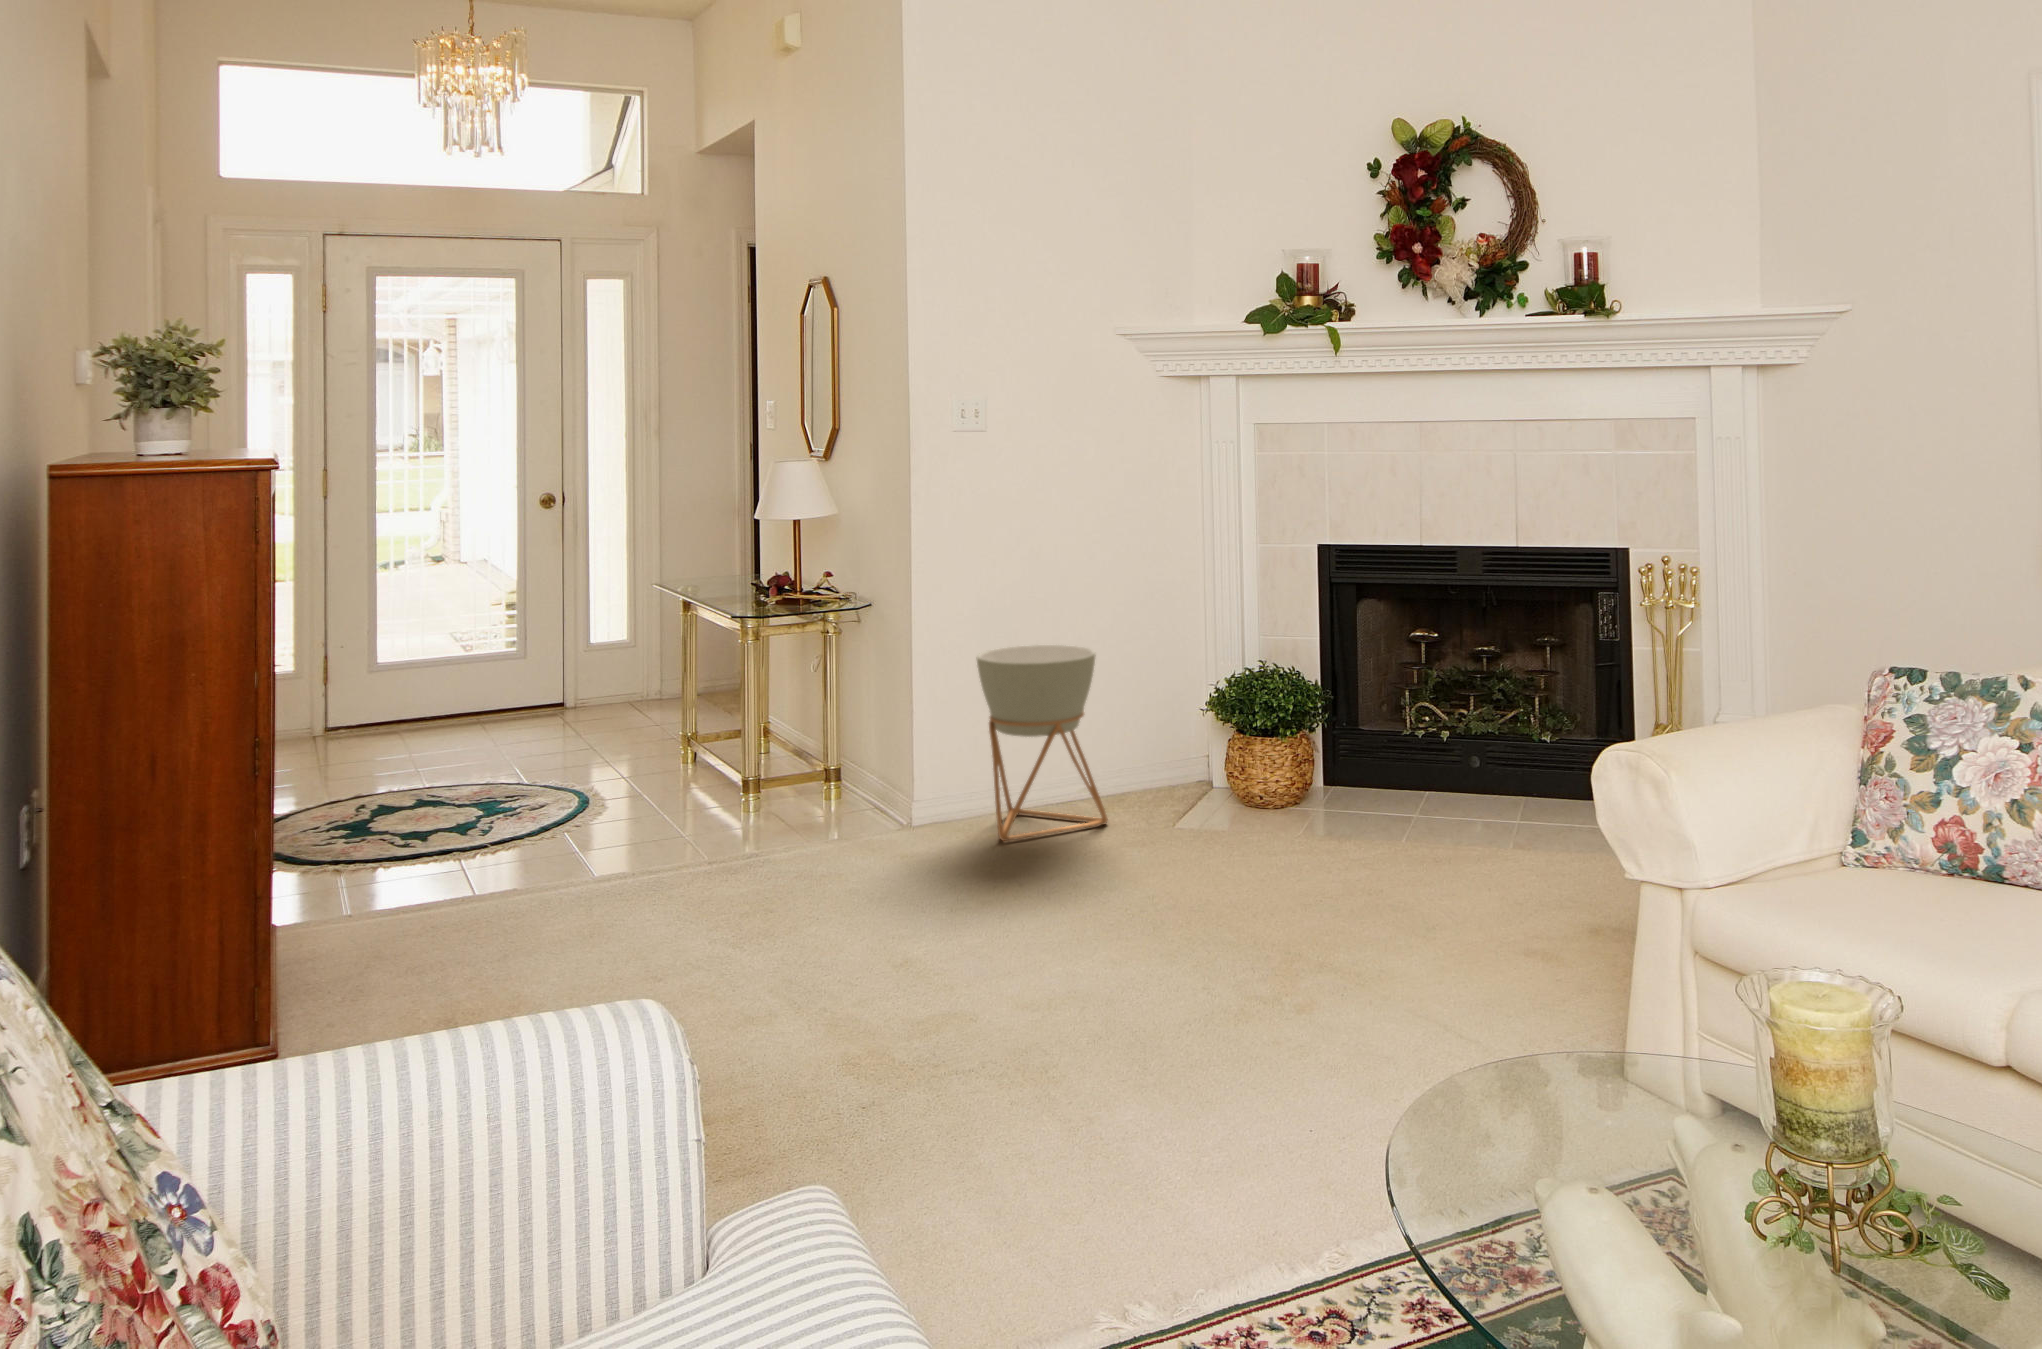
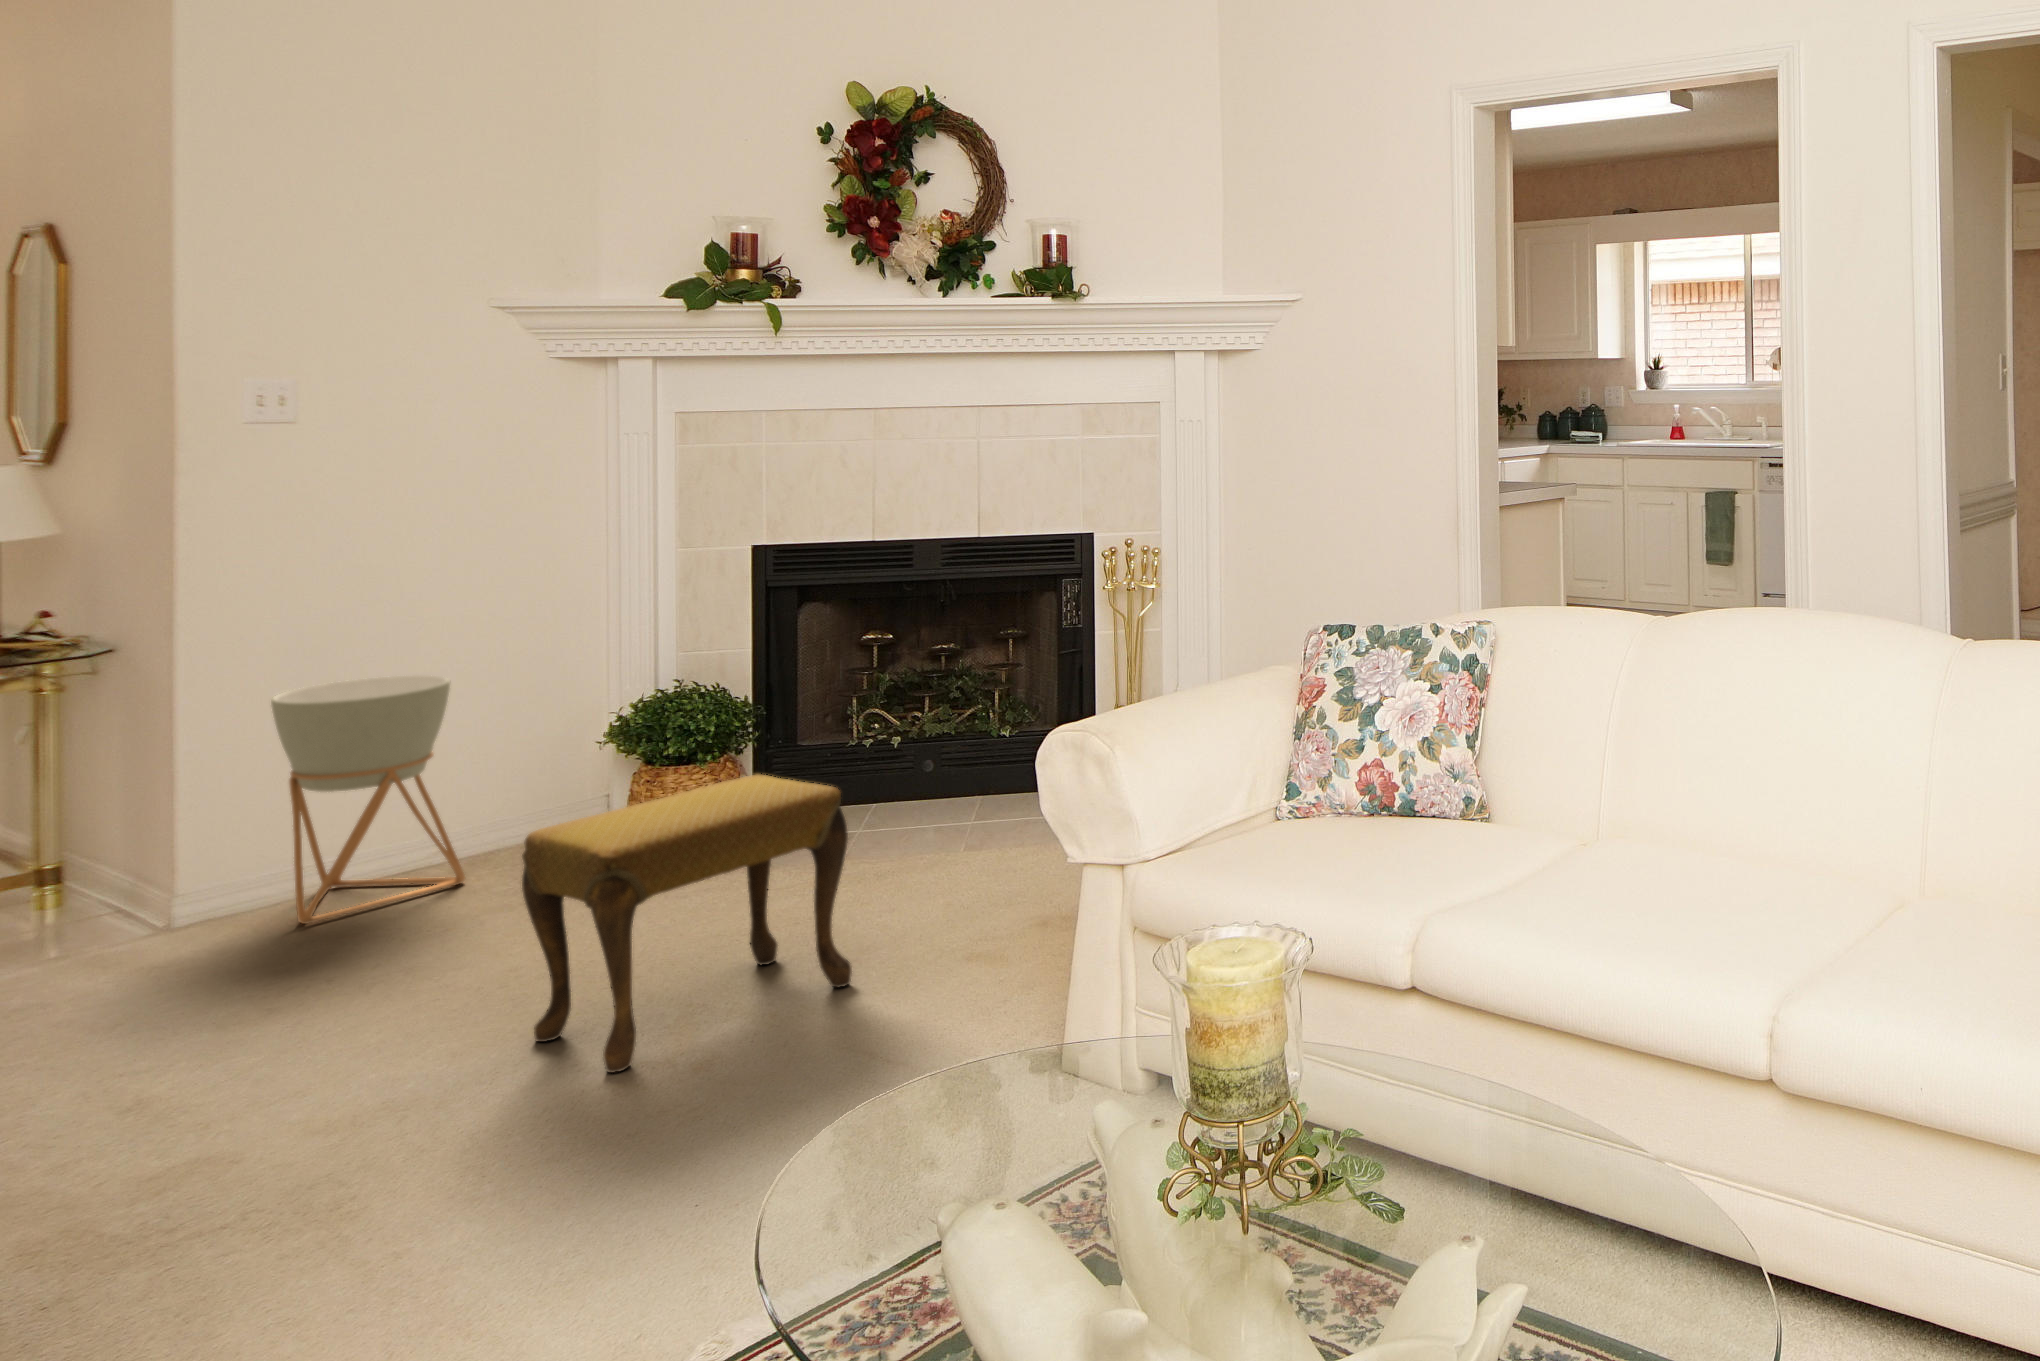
footstool: none [1178,761,1433,1000] -> present [522,775,852,1073]

